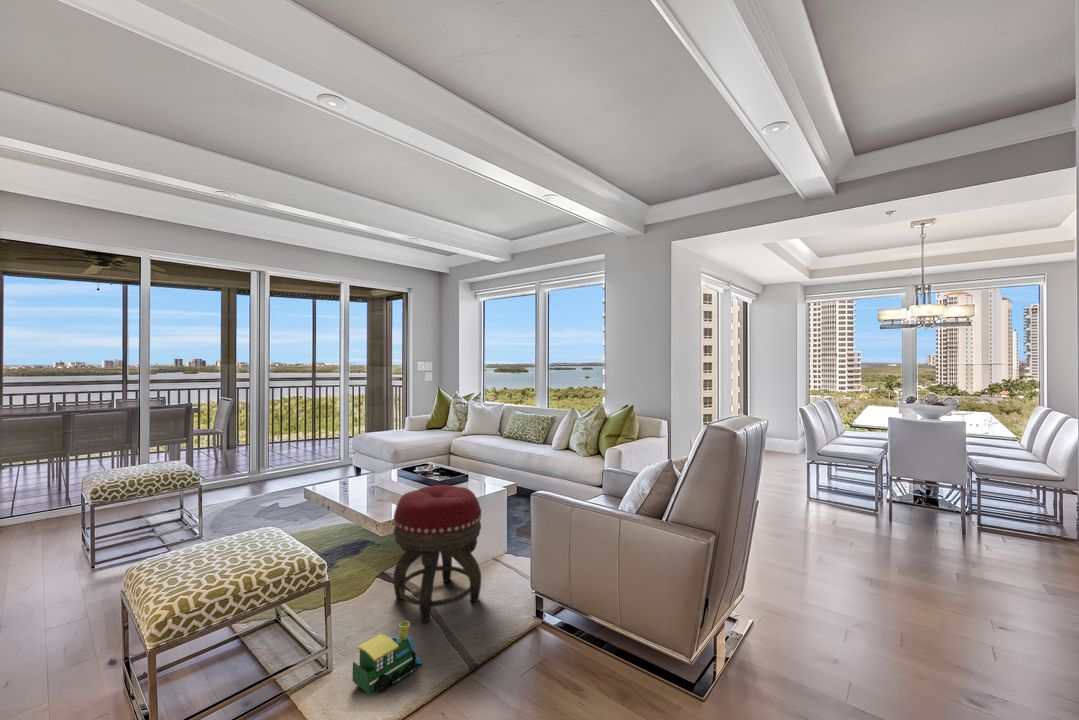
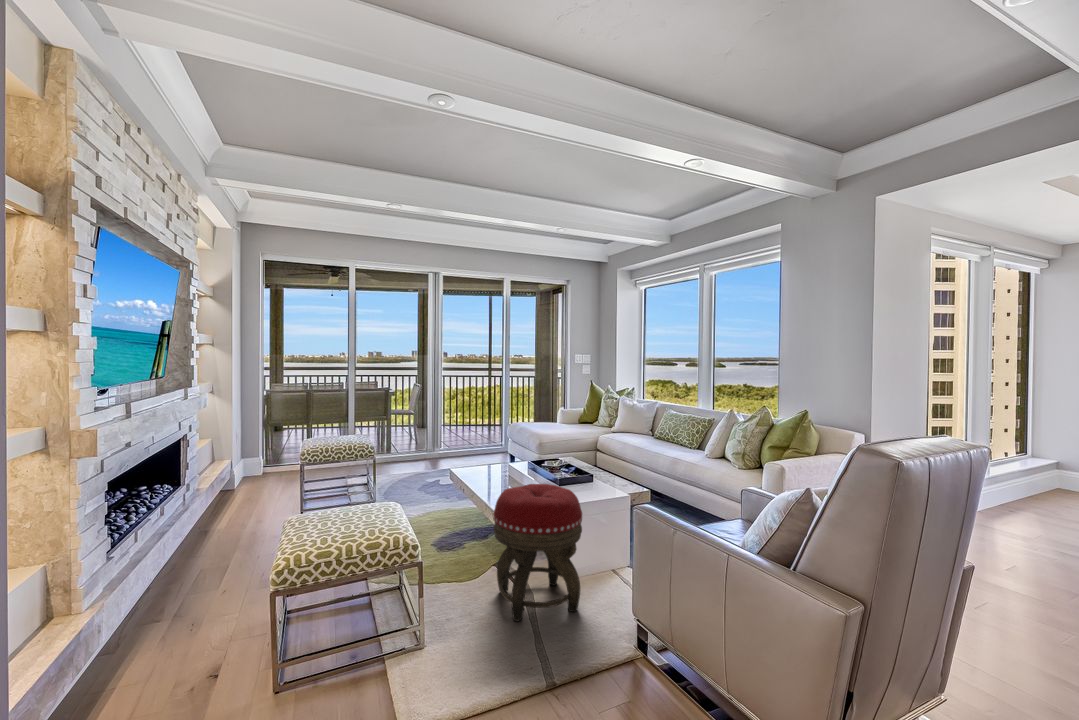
toy train: present [353,621,422,693] -> none [433,614,499,678]

